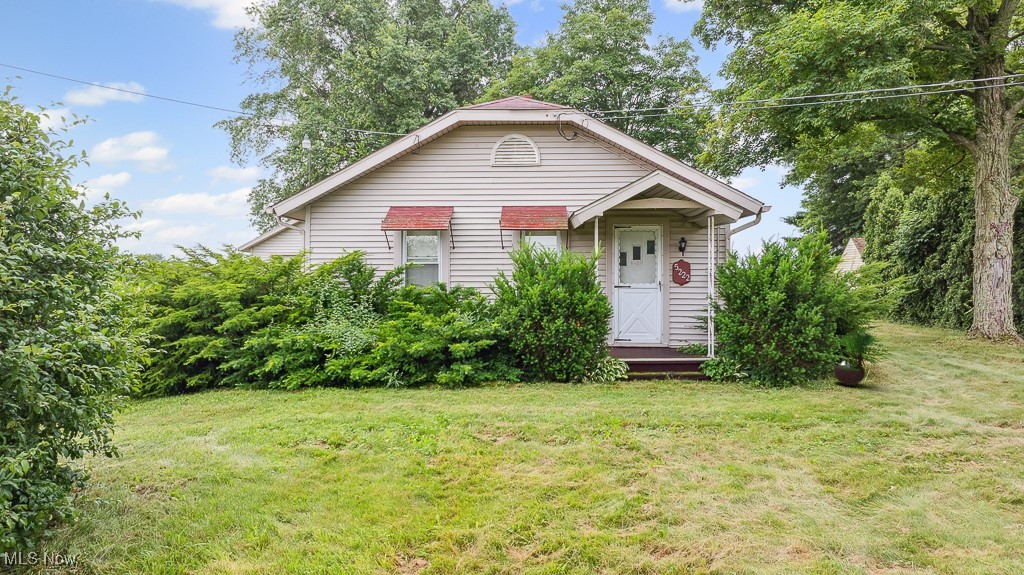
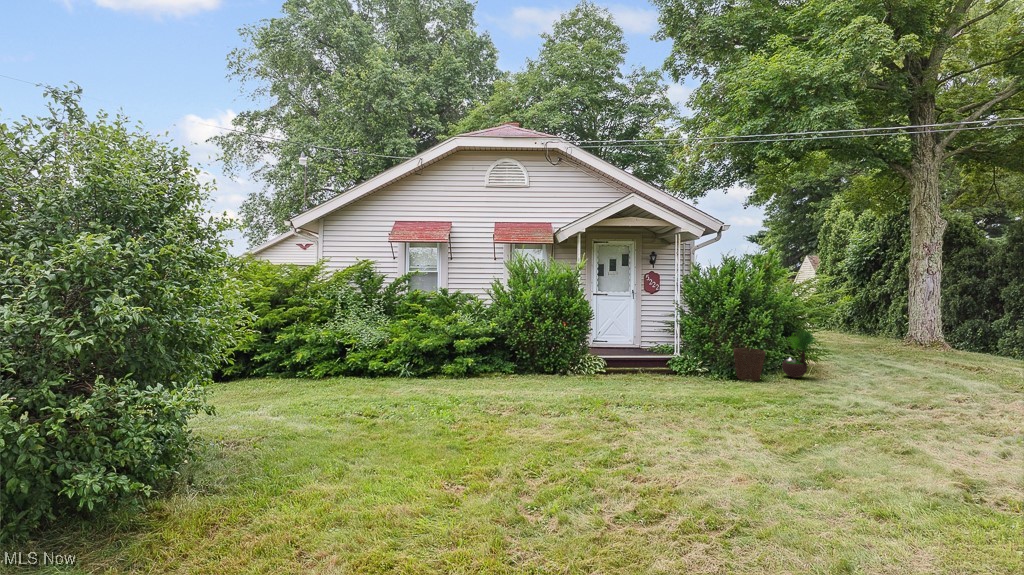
basket: none [775,350,815,390] -> present [733,348,766,381]

